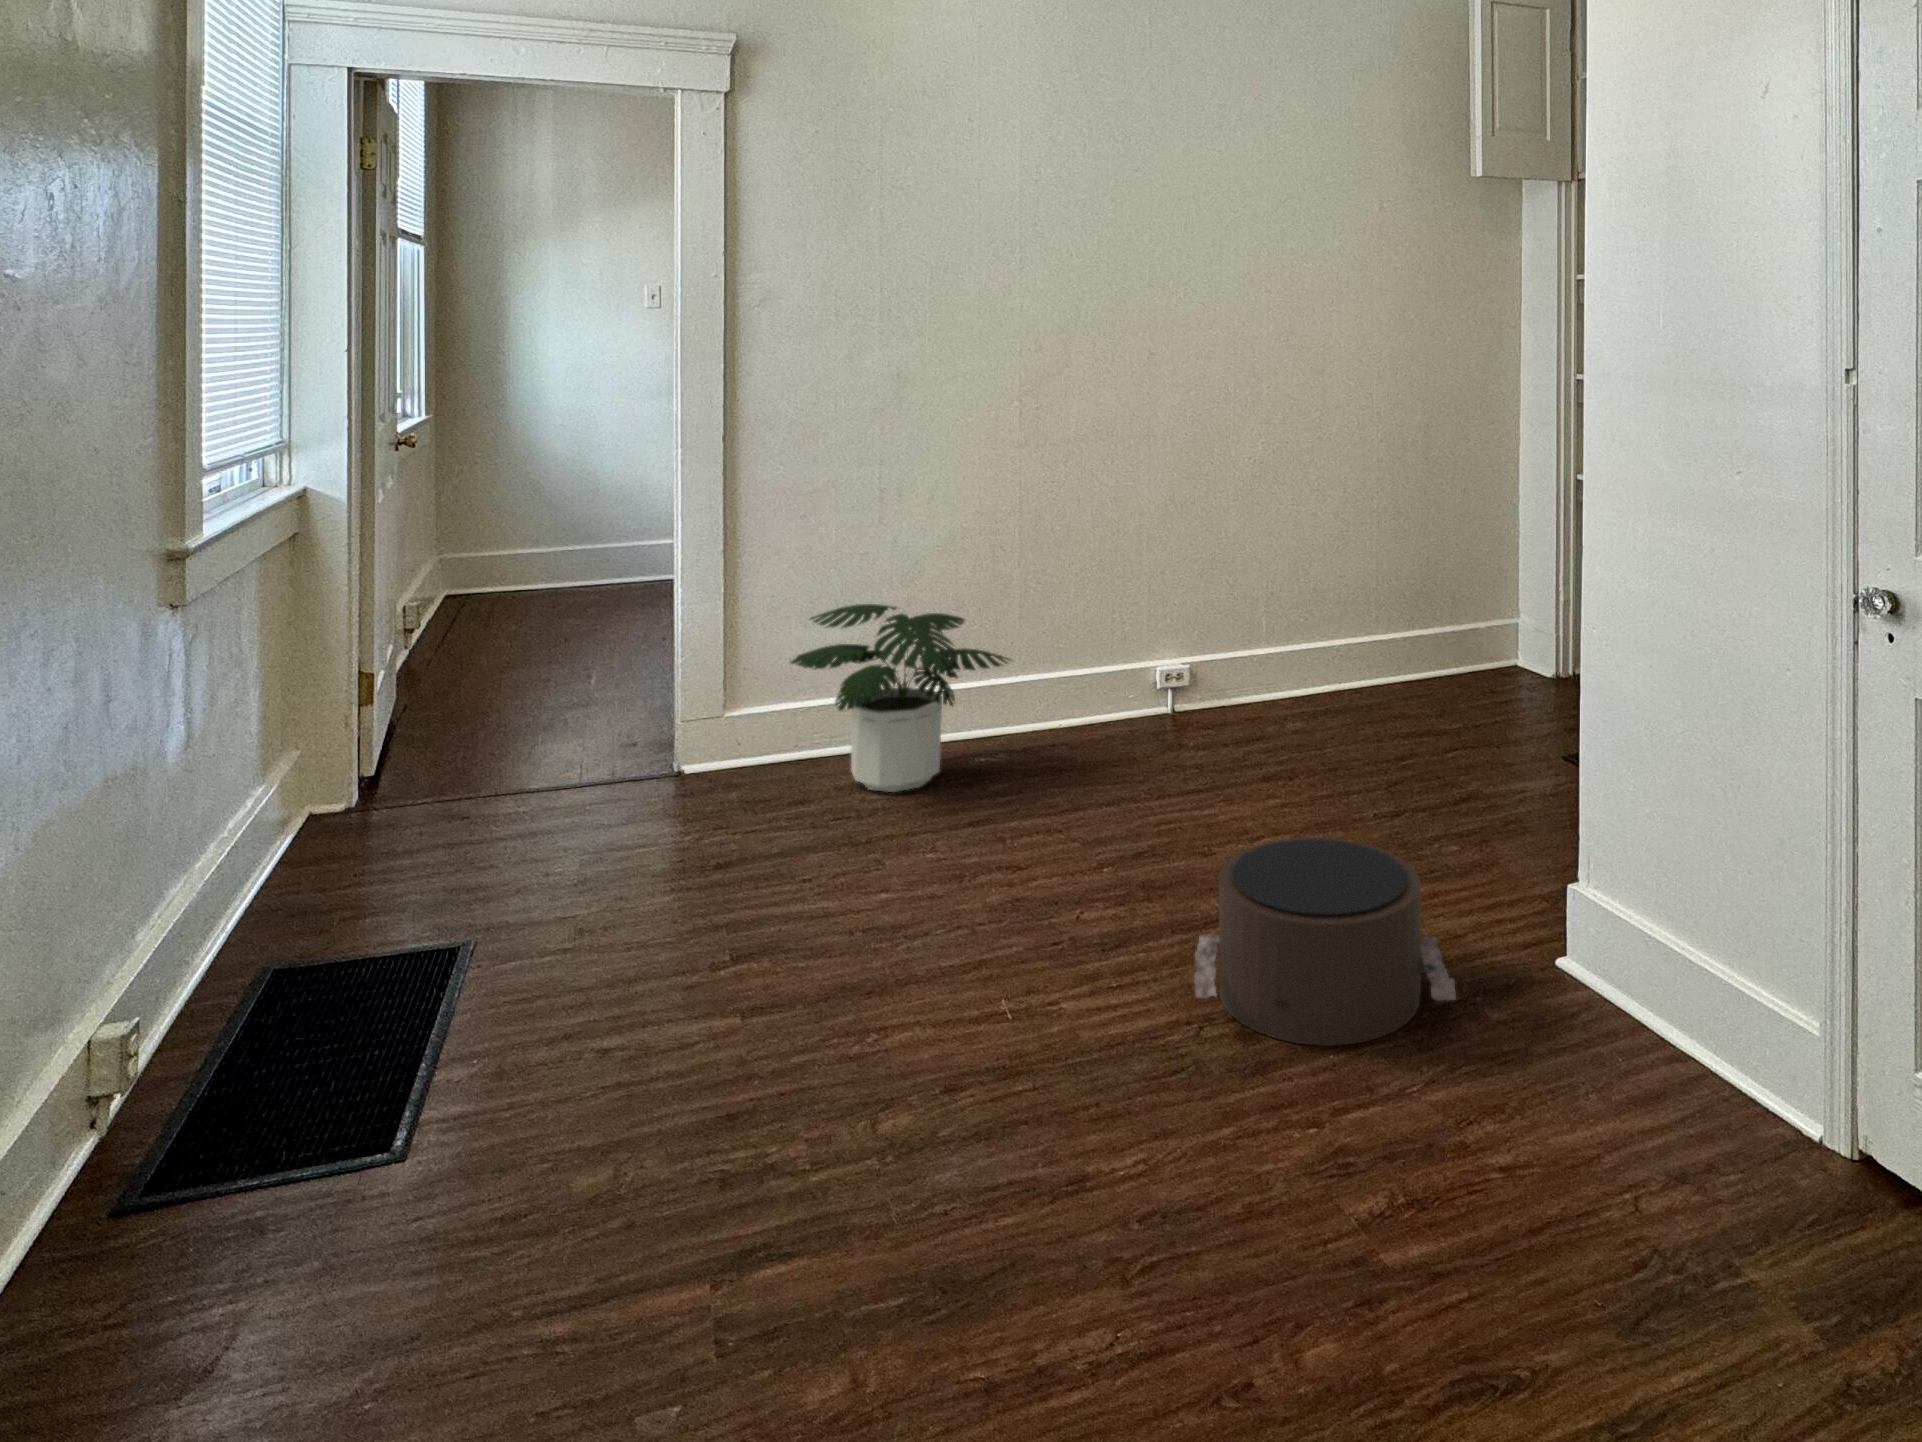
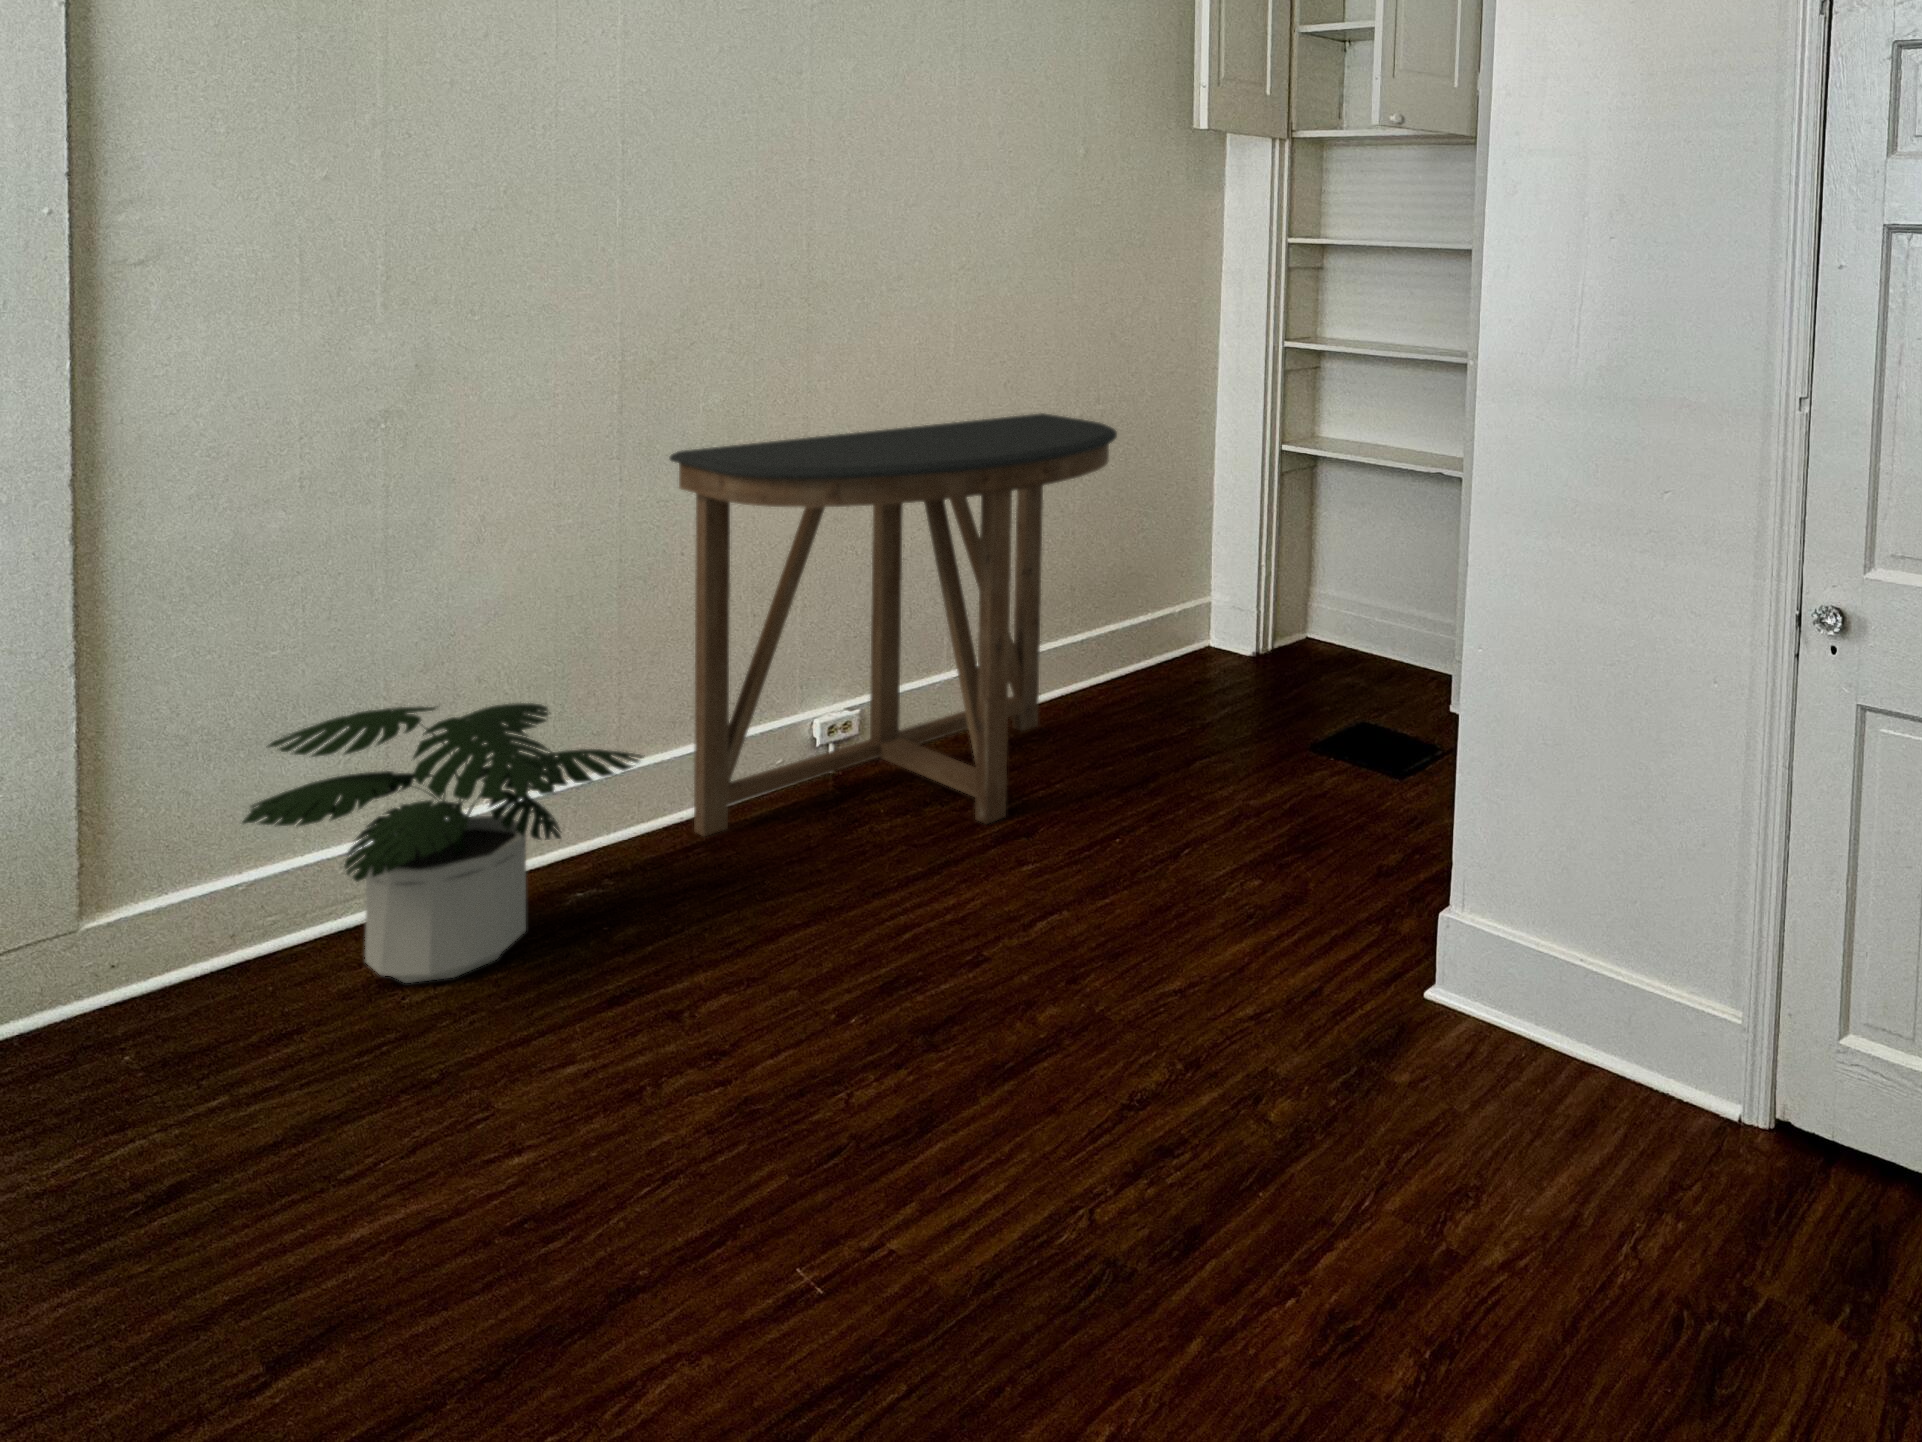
console table: none [1048,433,1384,764] -> present [670,413,1117,836]
pouf: present [1193,838,1456,1046] -> none [1055,922,1383,1189]

